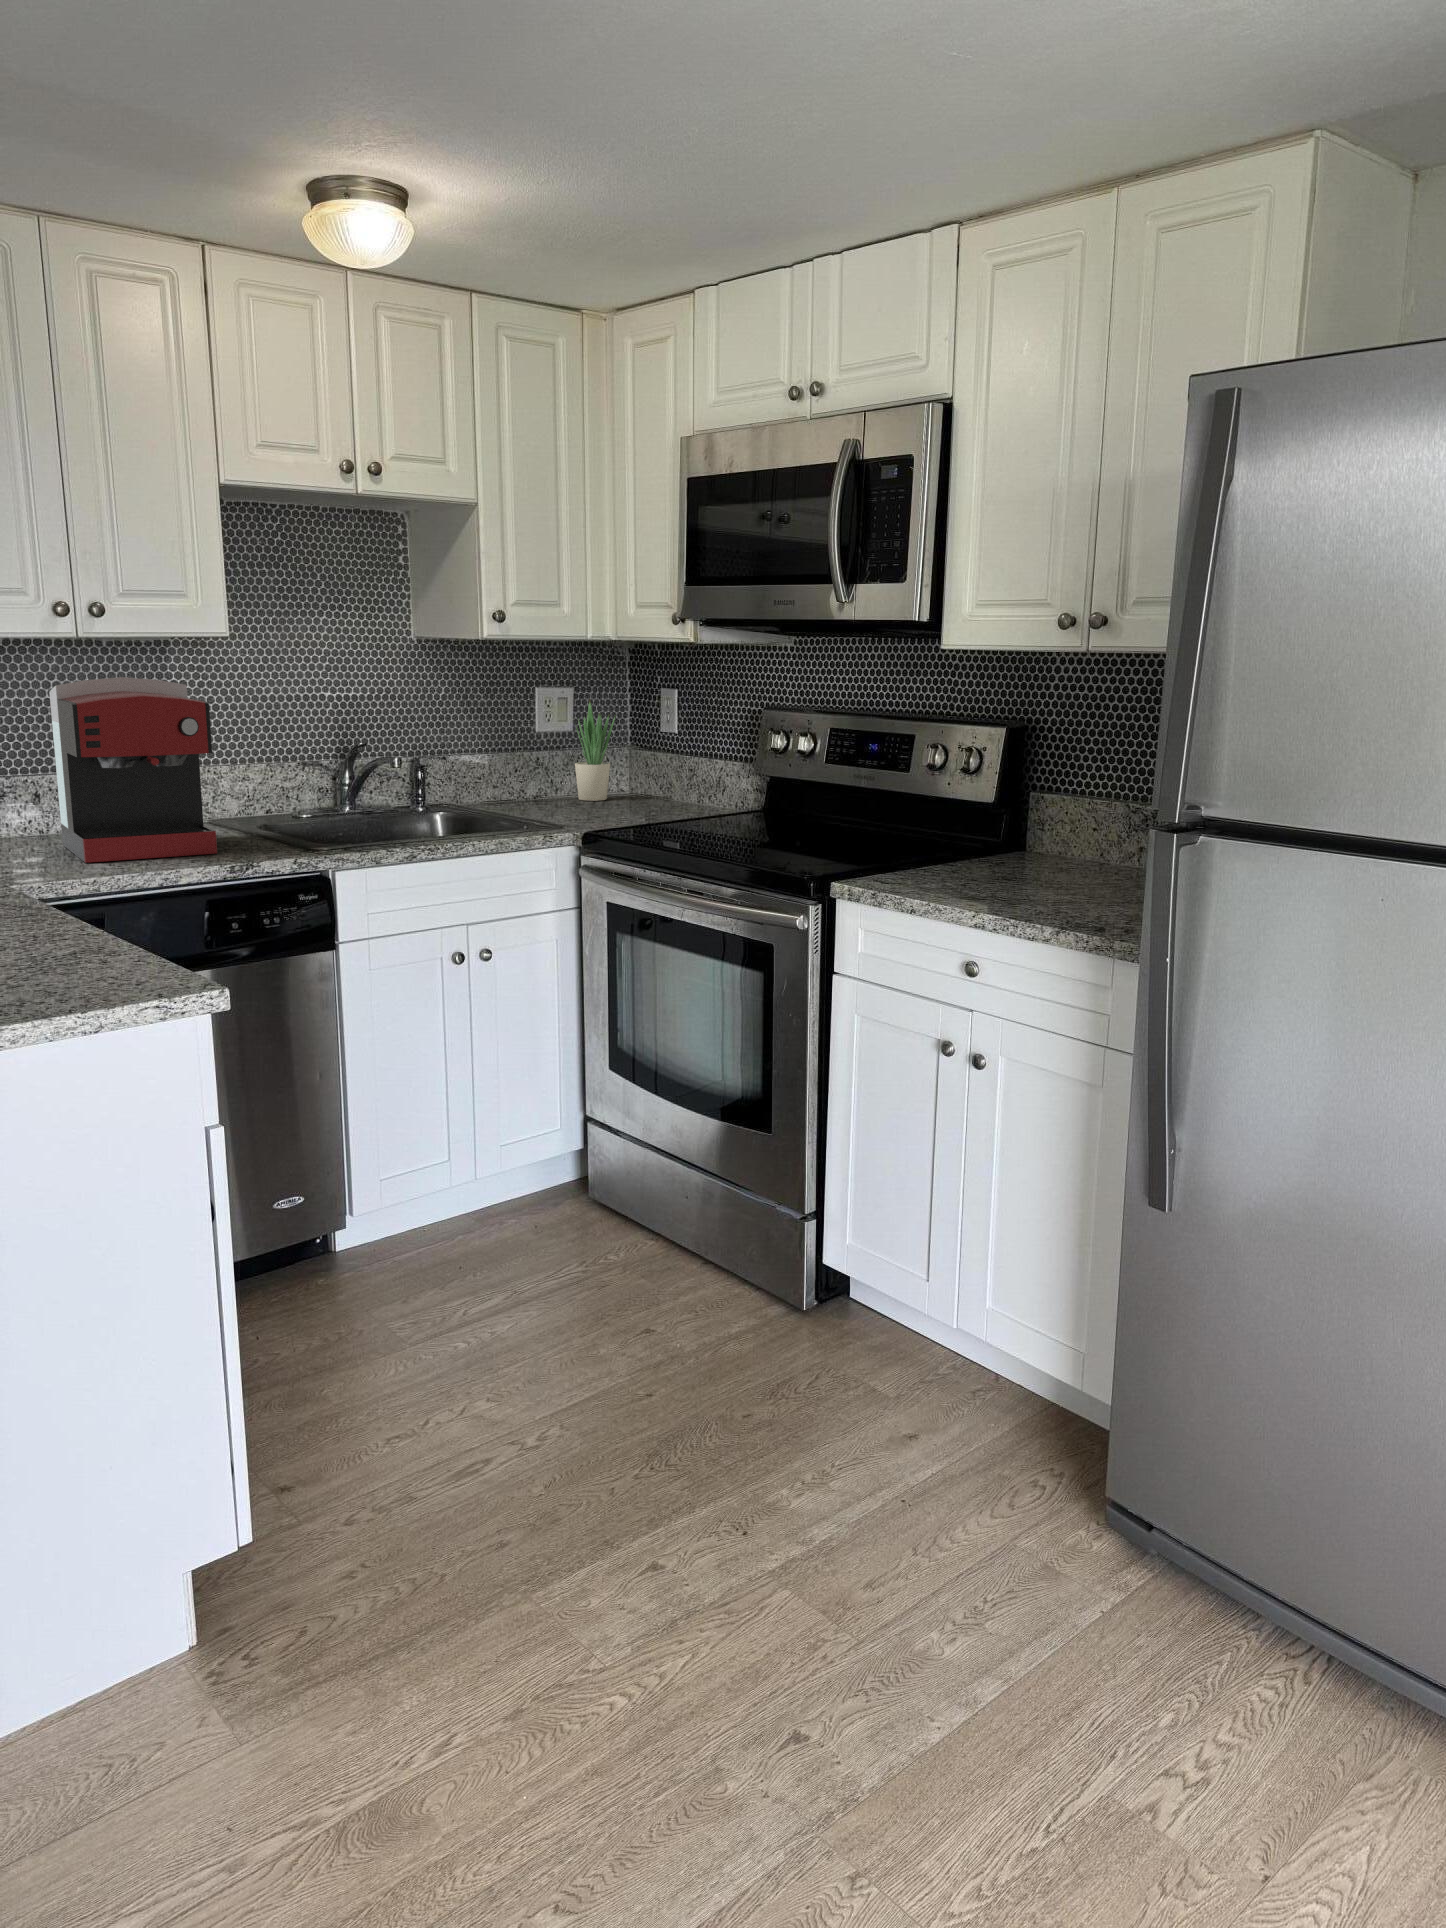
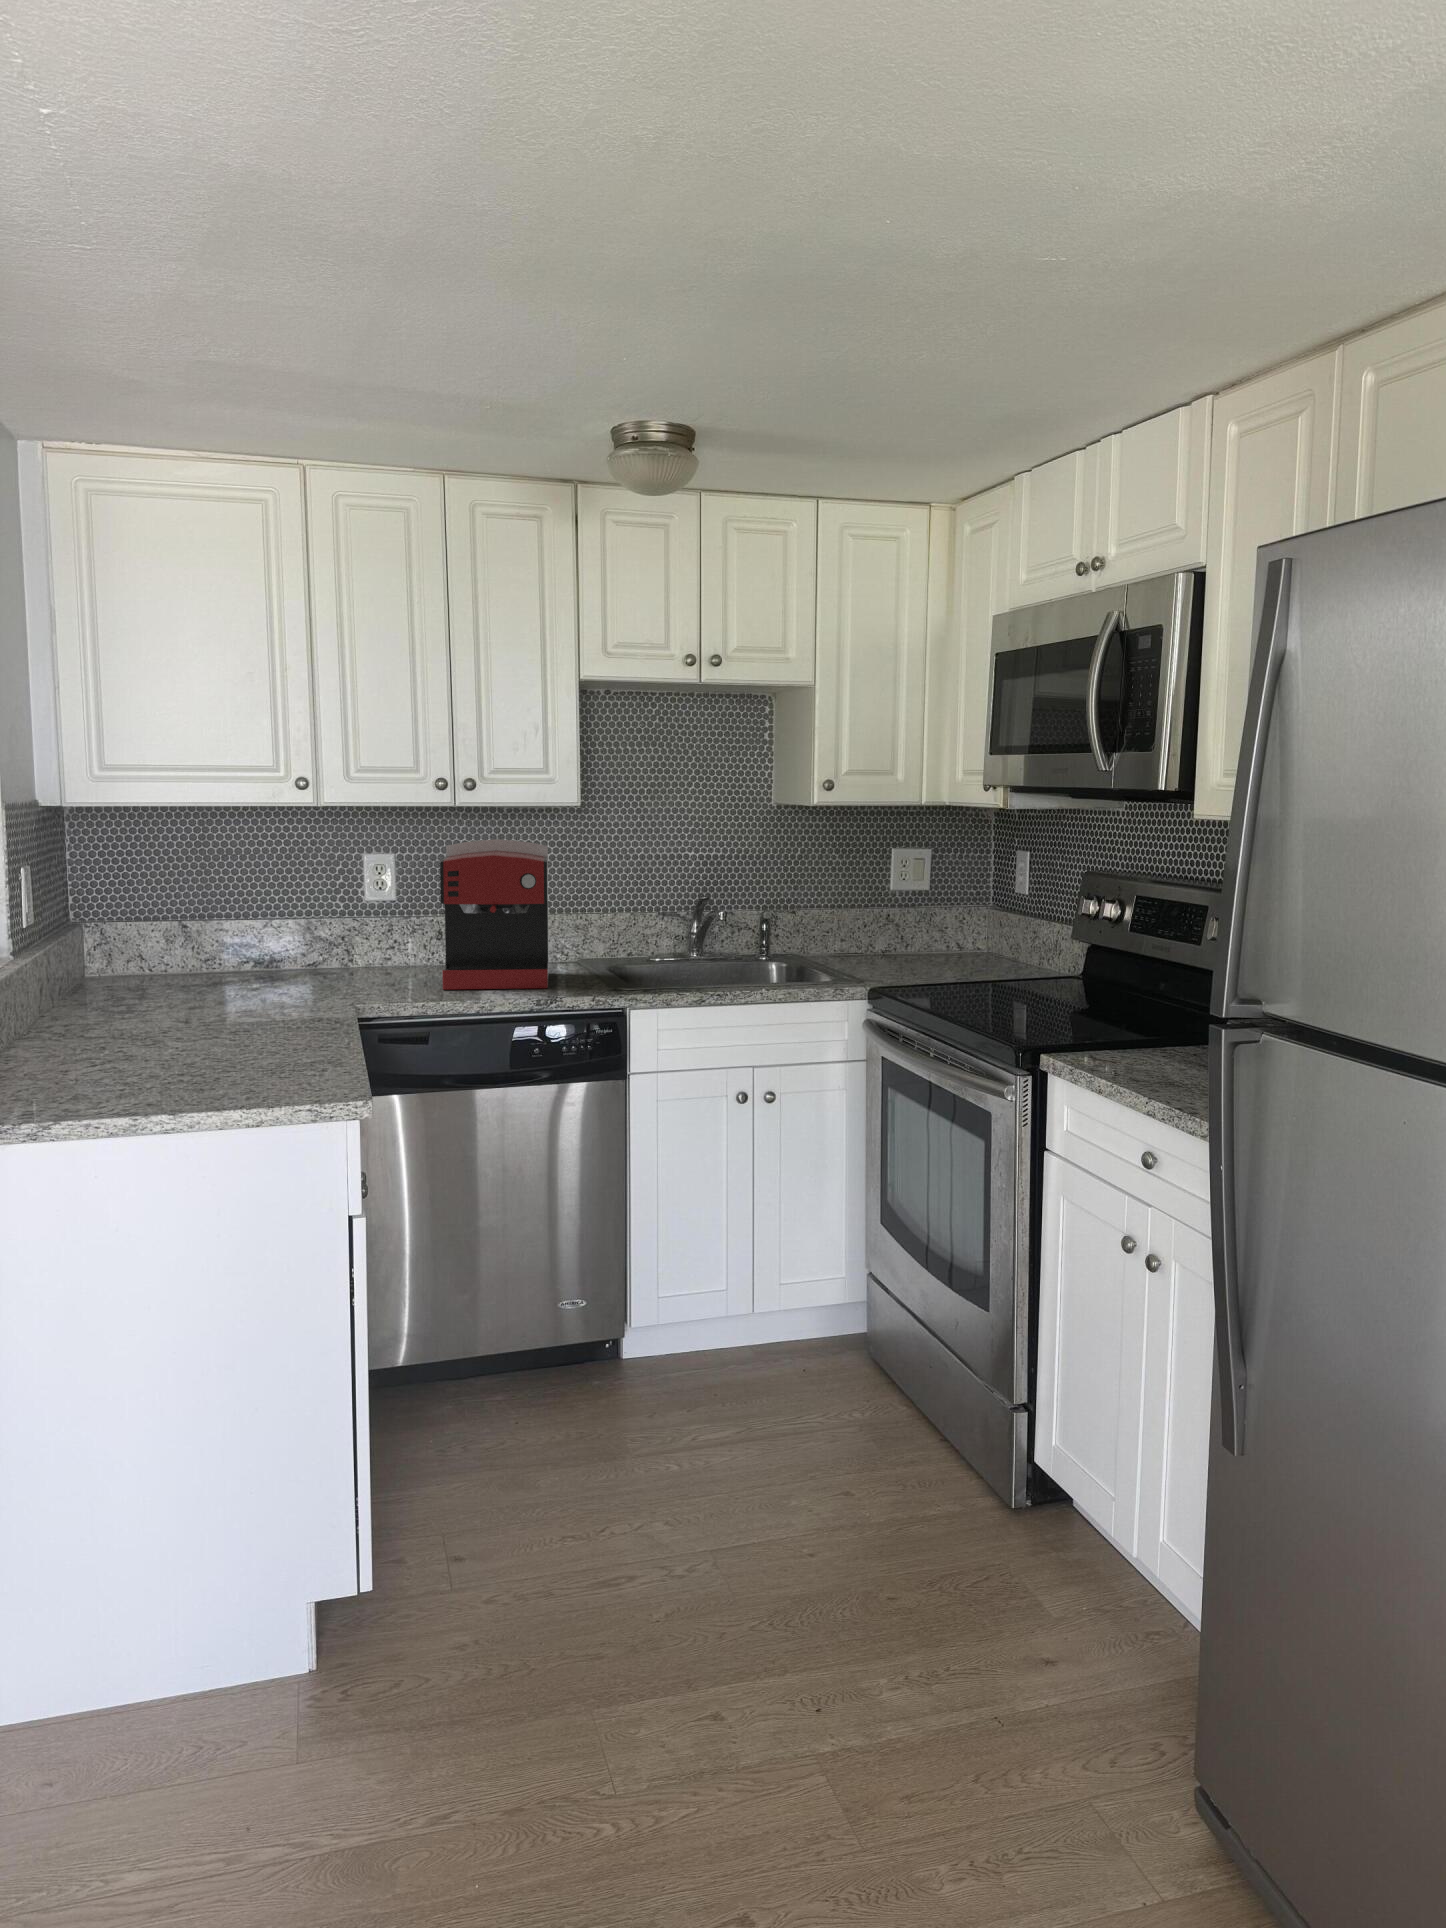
potted plant: present [575,699,615,801] -> none [928,860,971,958]

